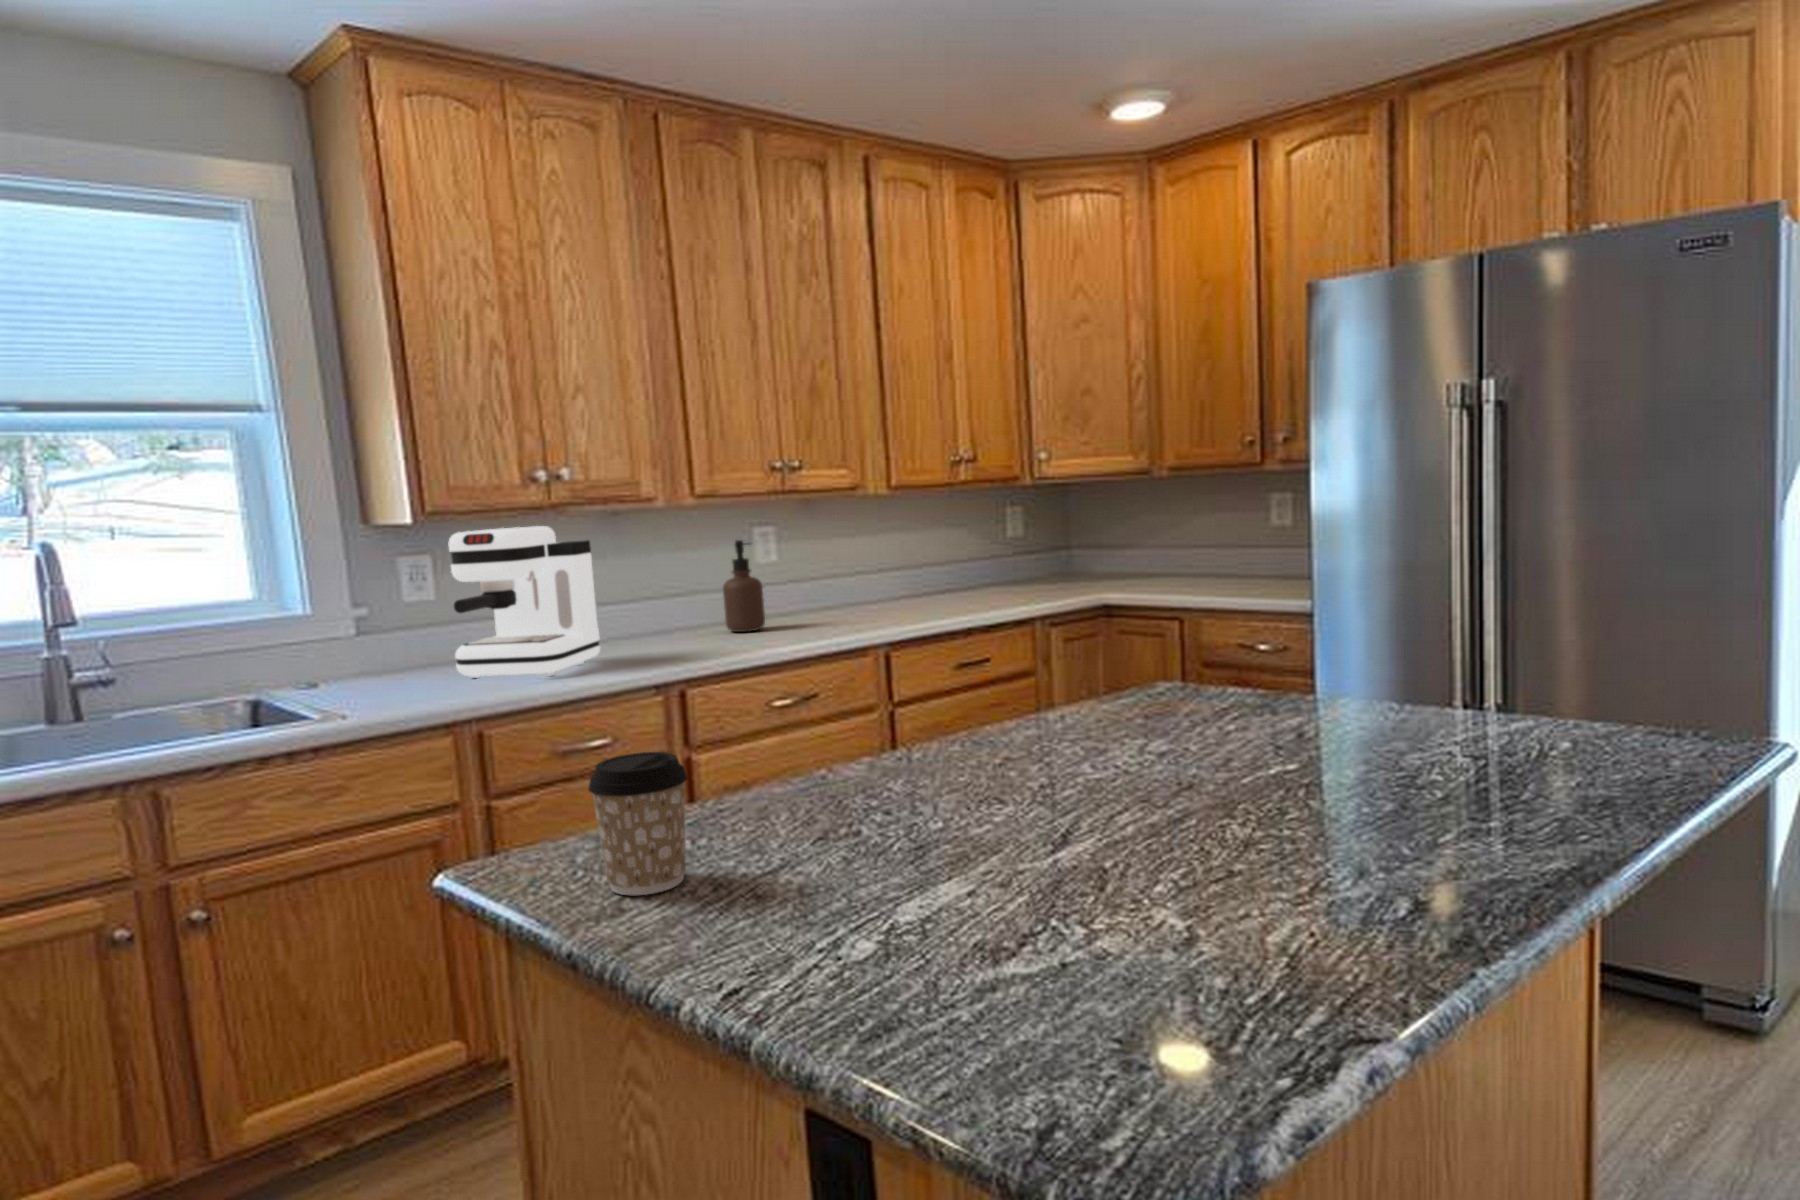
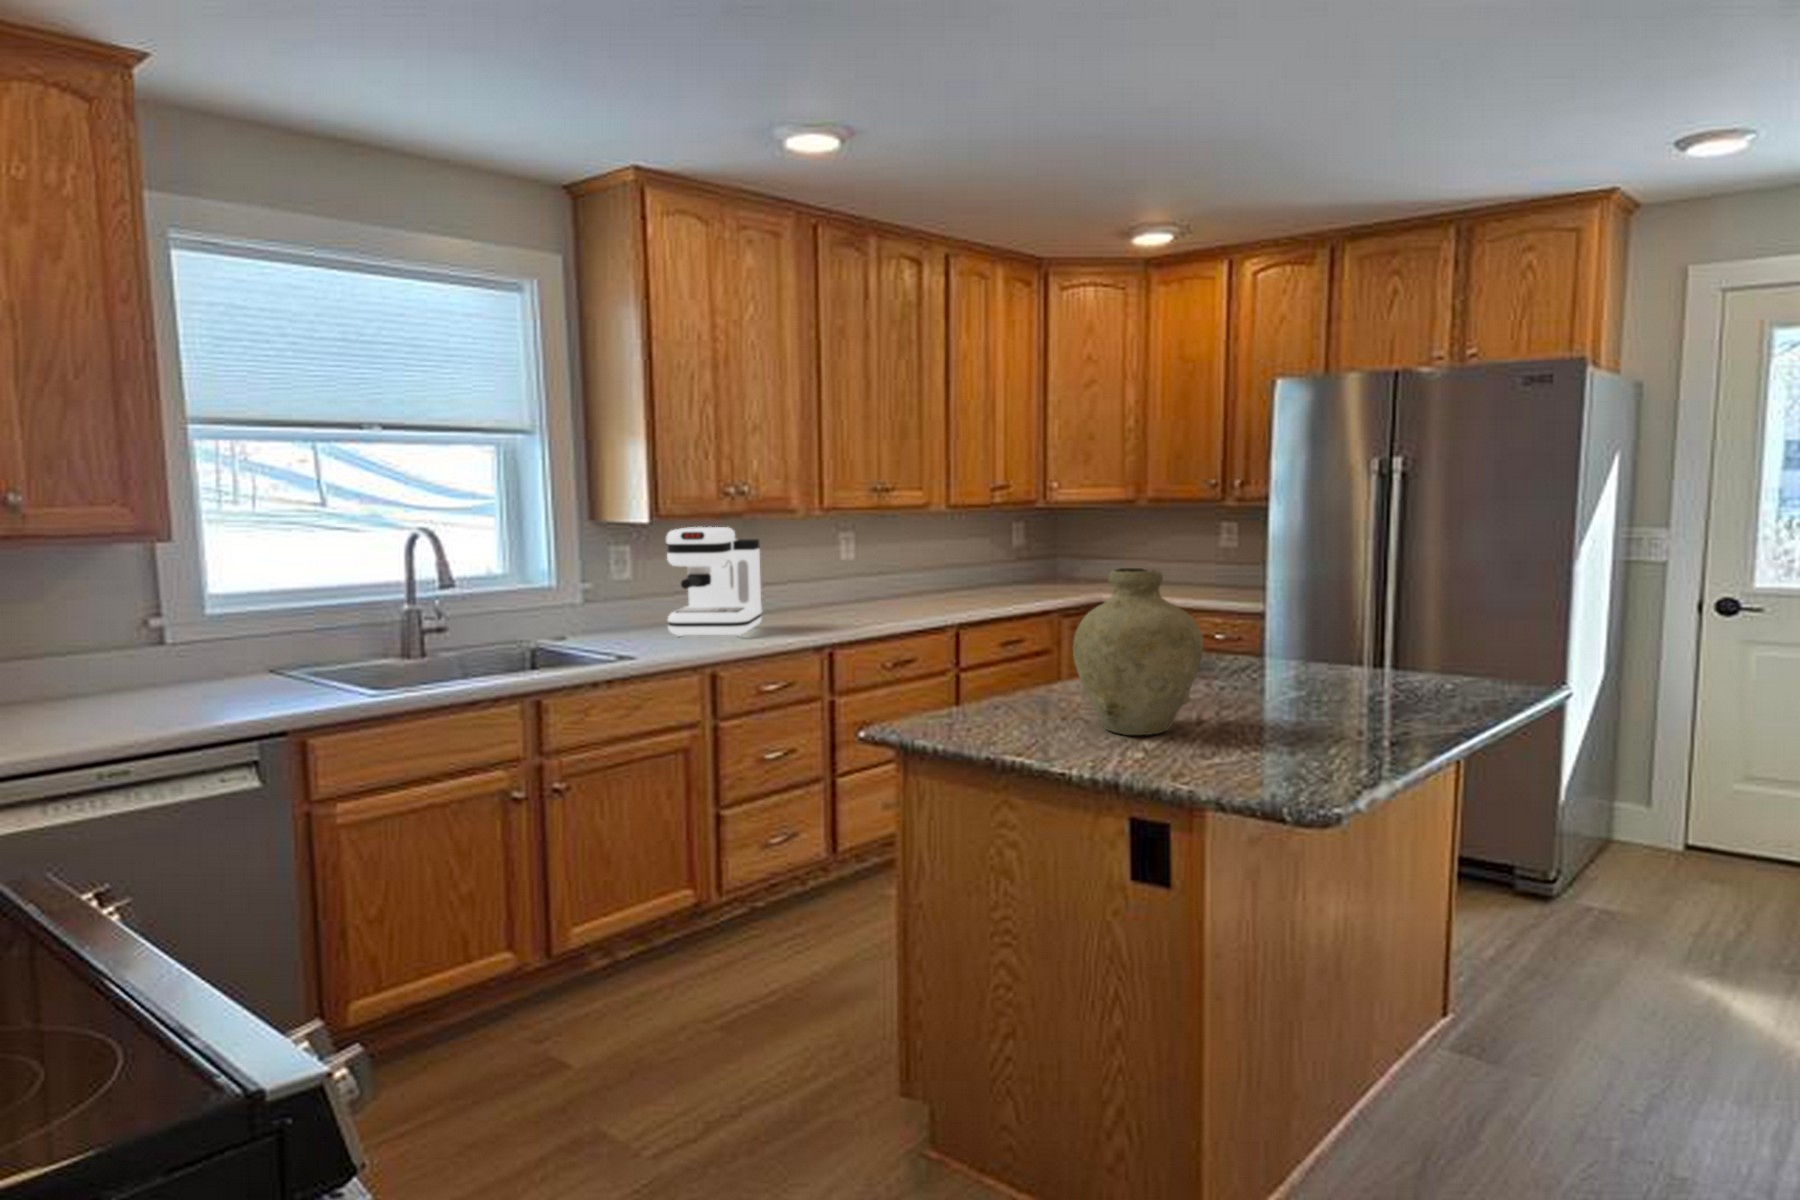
soap dispenser: present [723,540,765,632] -> none [829,542,859,611]
vase: none [801,554,1049,884] -> present [1073,568,1203,735]
coffee cup: present [588,752,688,895] -> none [965,667,1016,738]

